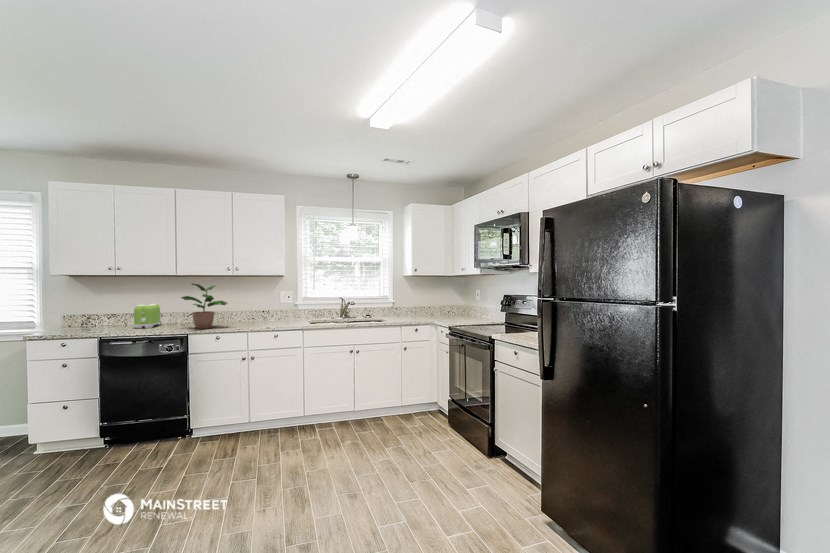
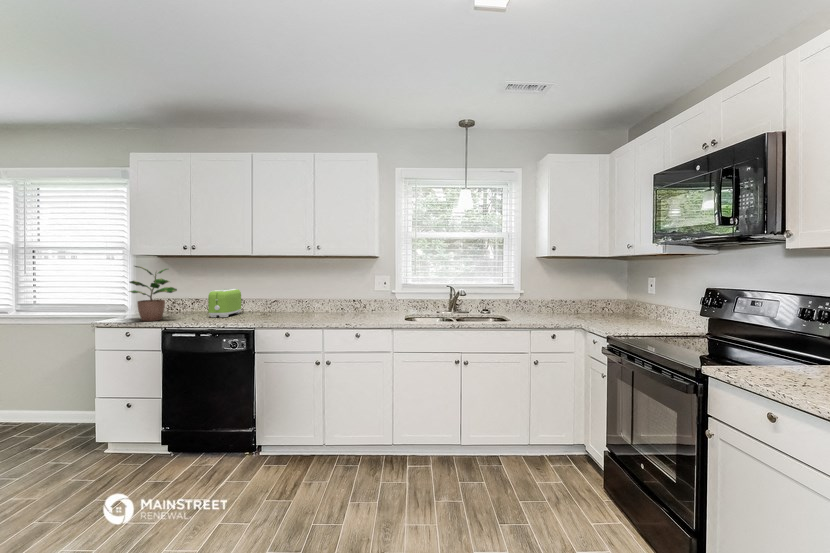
potted plant: present [181,283,228,329] -> present [129,266,177,321]

